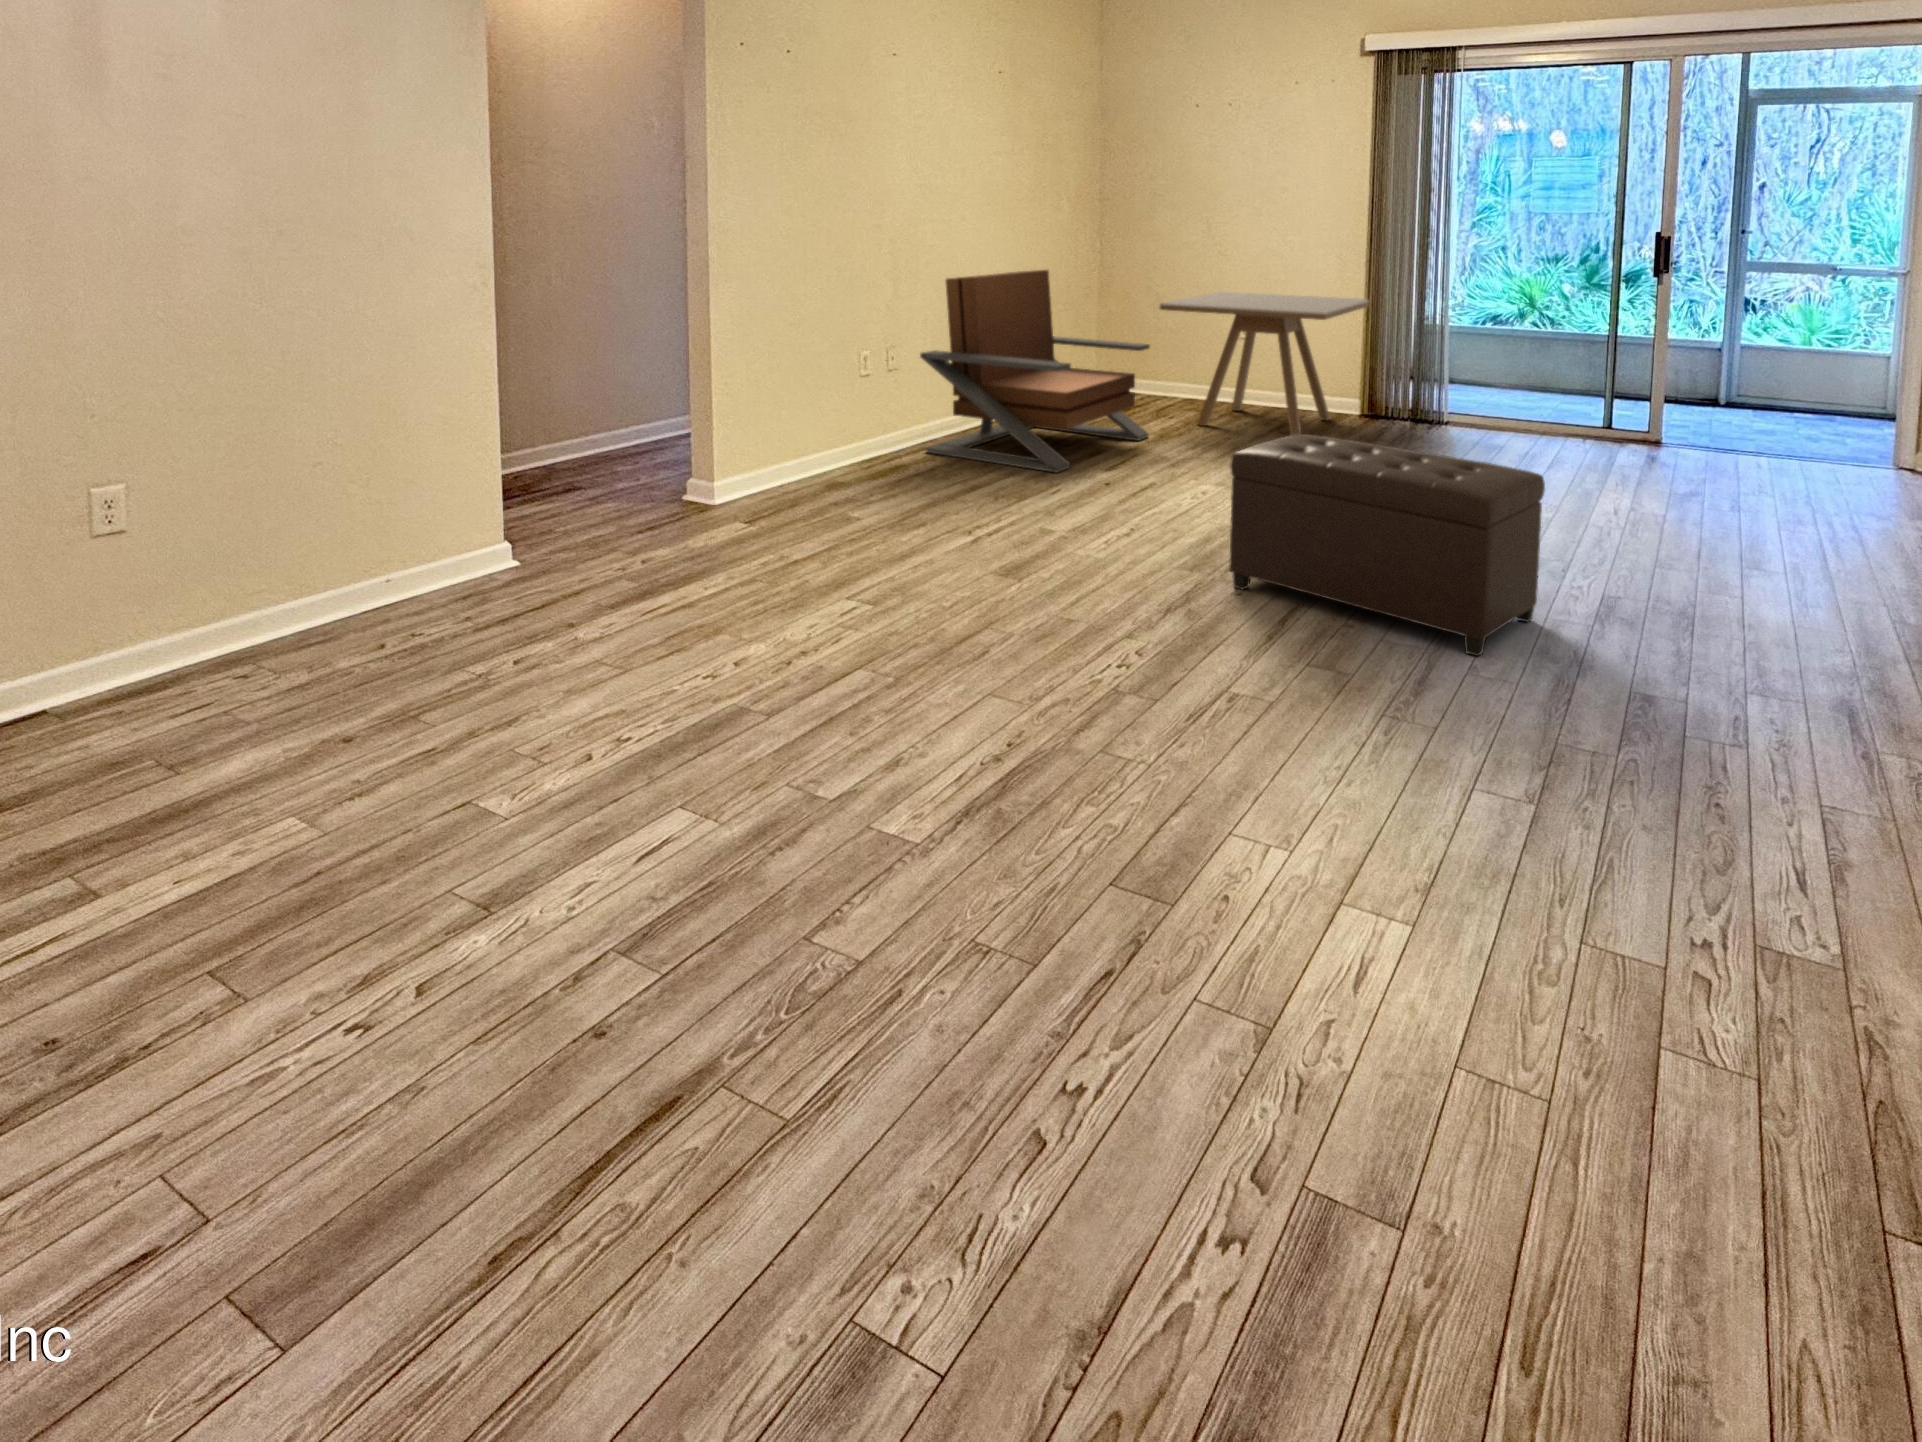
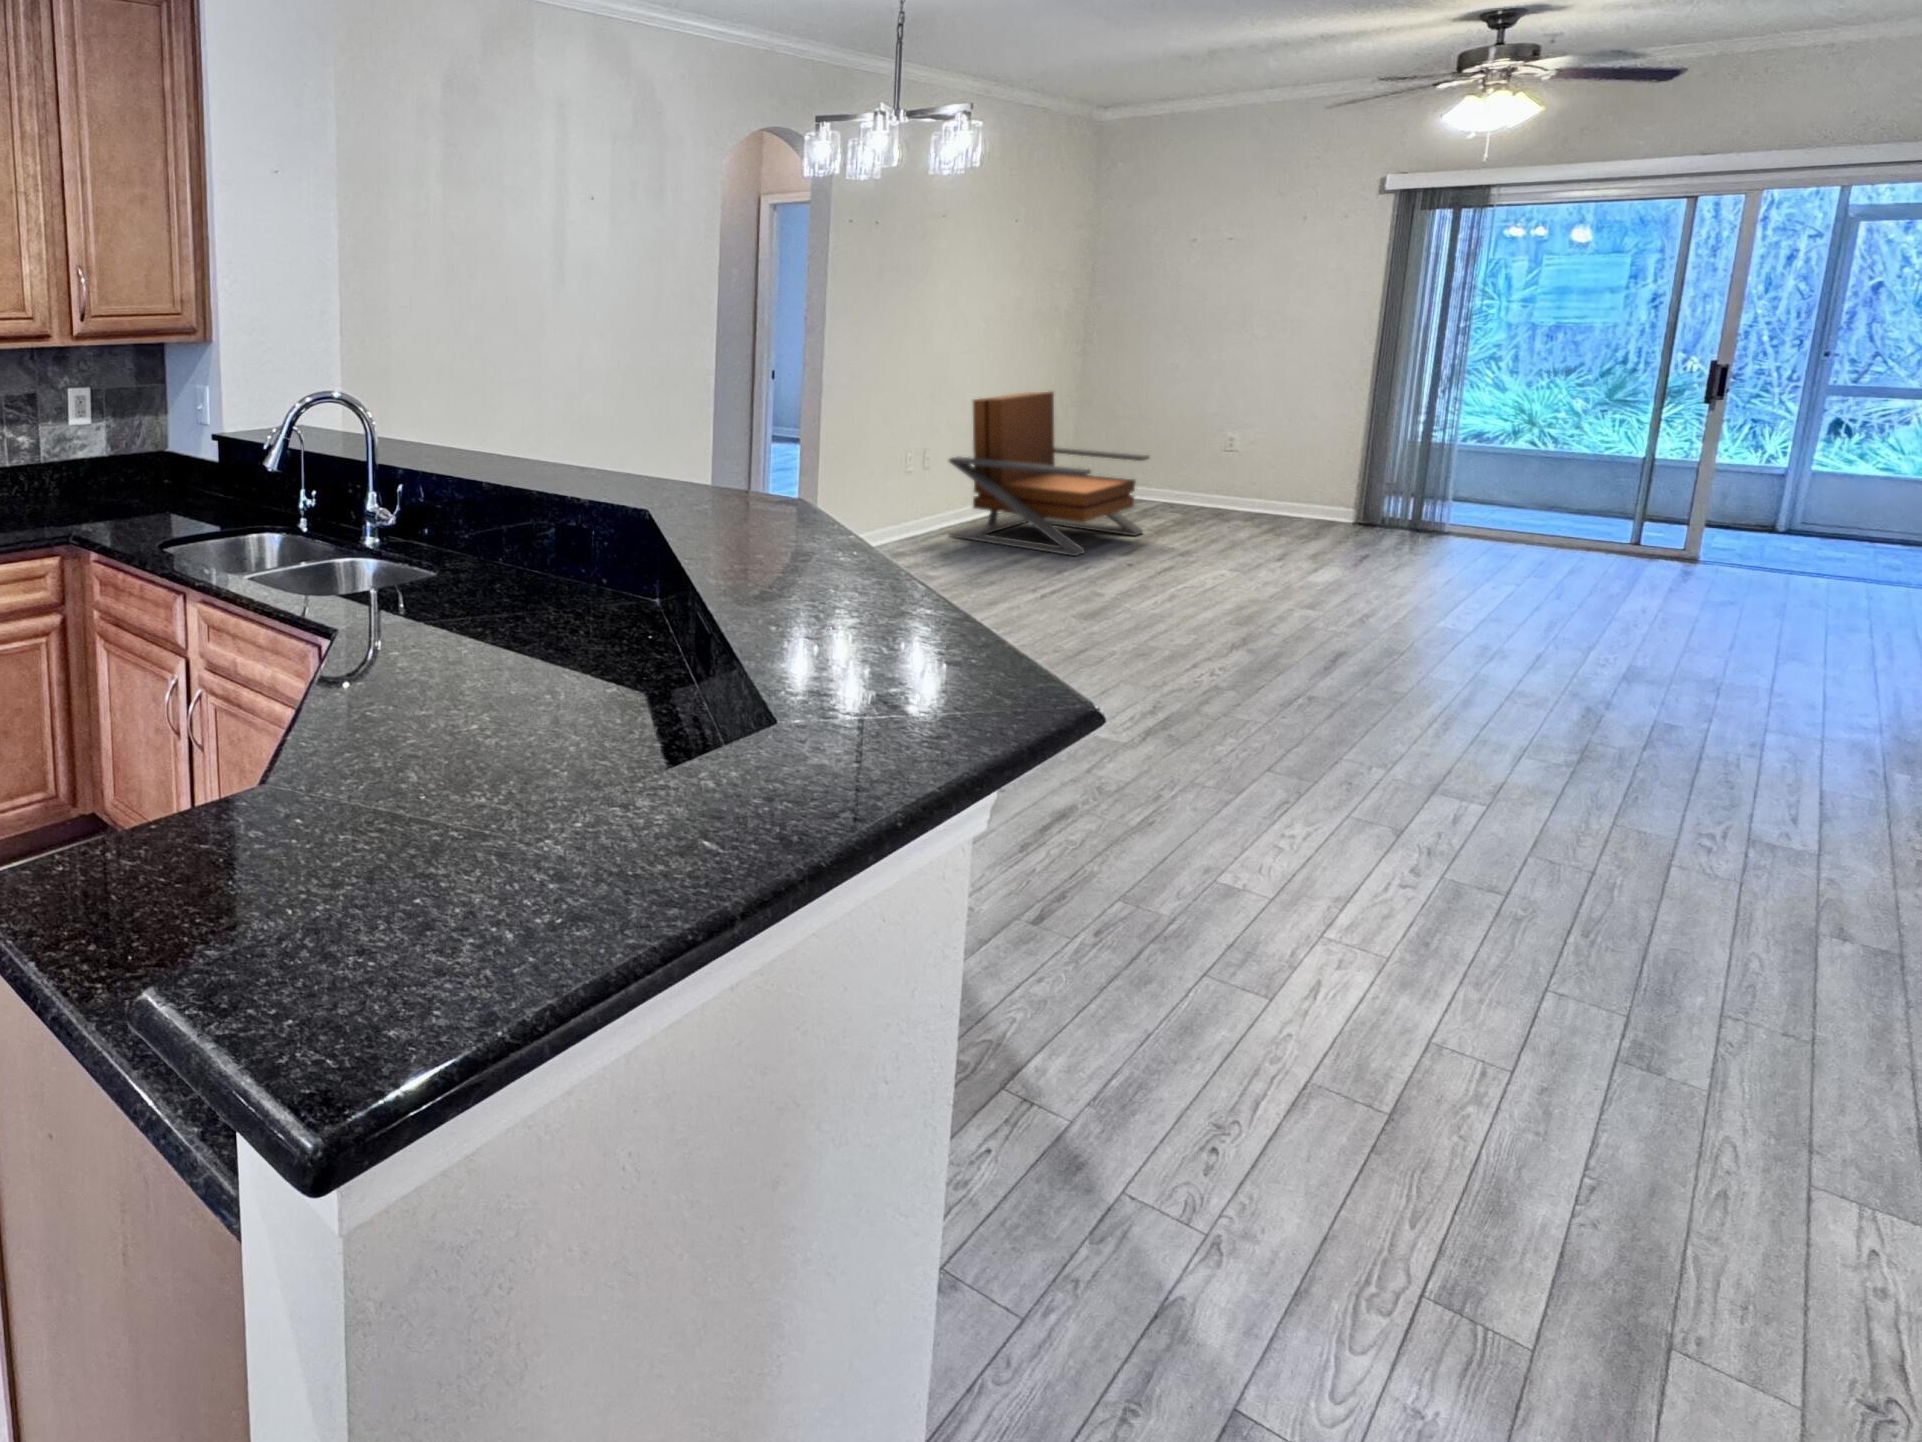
dining table: present [1160,292,1369,435] -> none [1156,410,1374,539]
ottoman: present [1229,434,1545,656] -> none [1273,529,1581,693]

